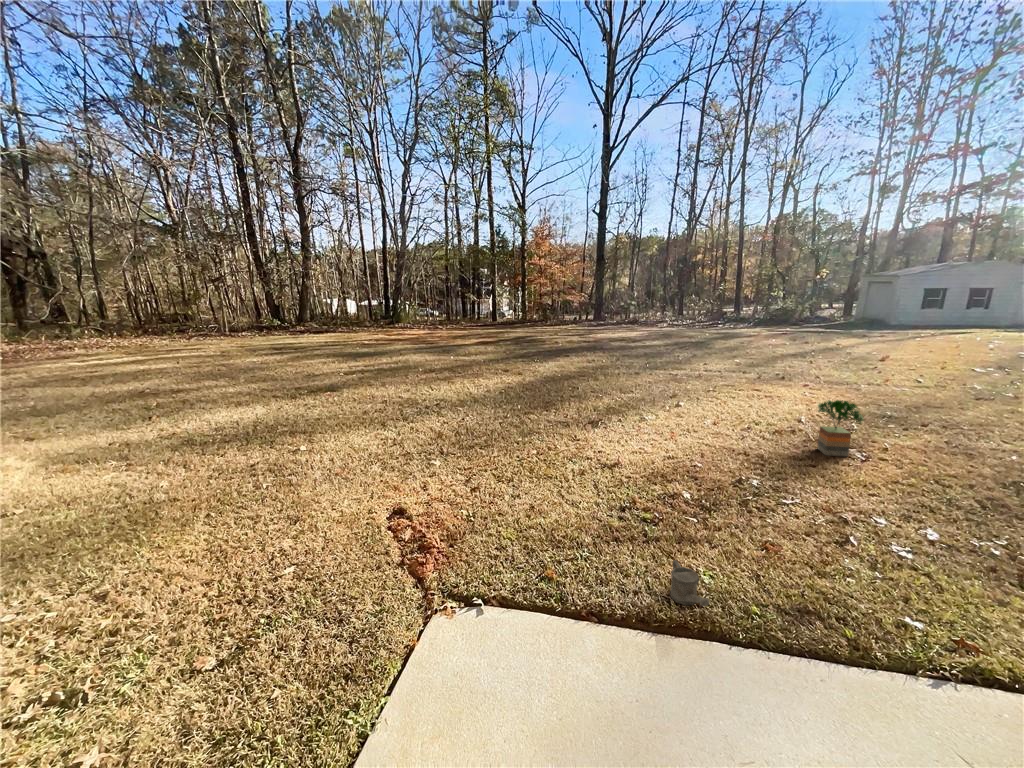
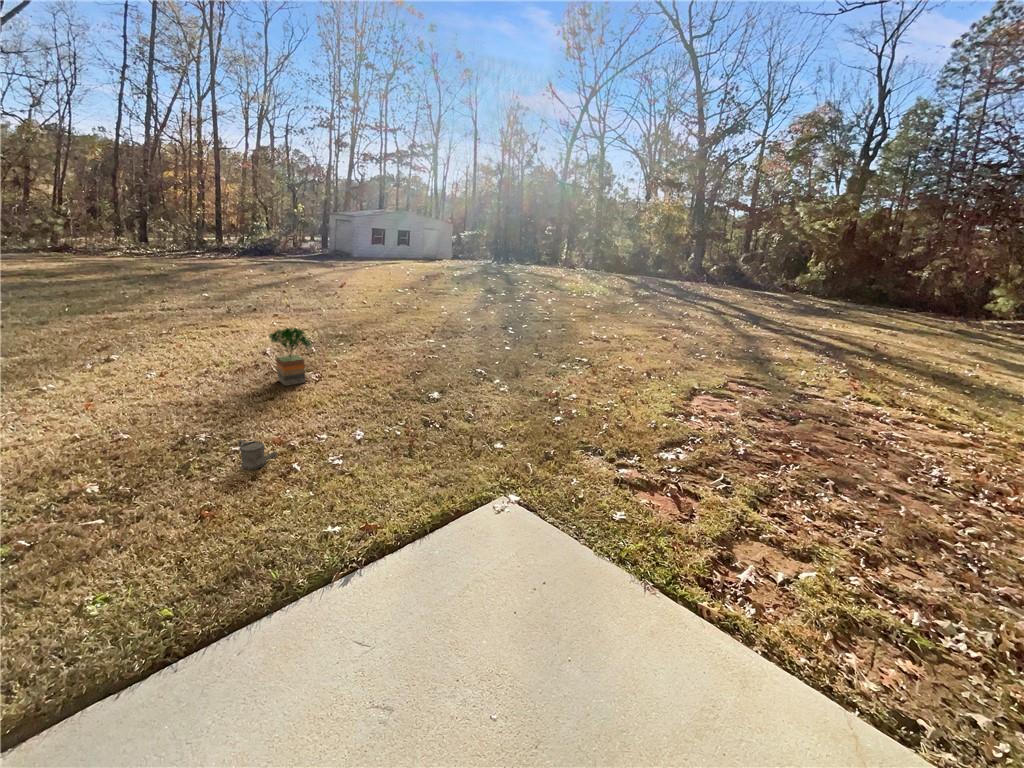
watering can: present [670,560,709,606] -> present [238,440,277,470]

